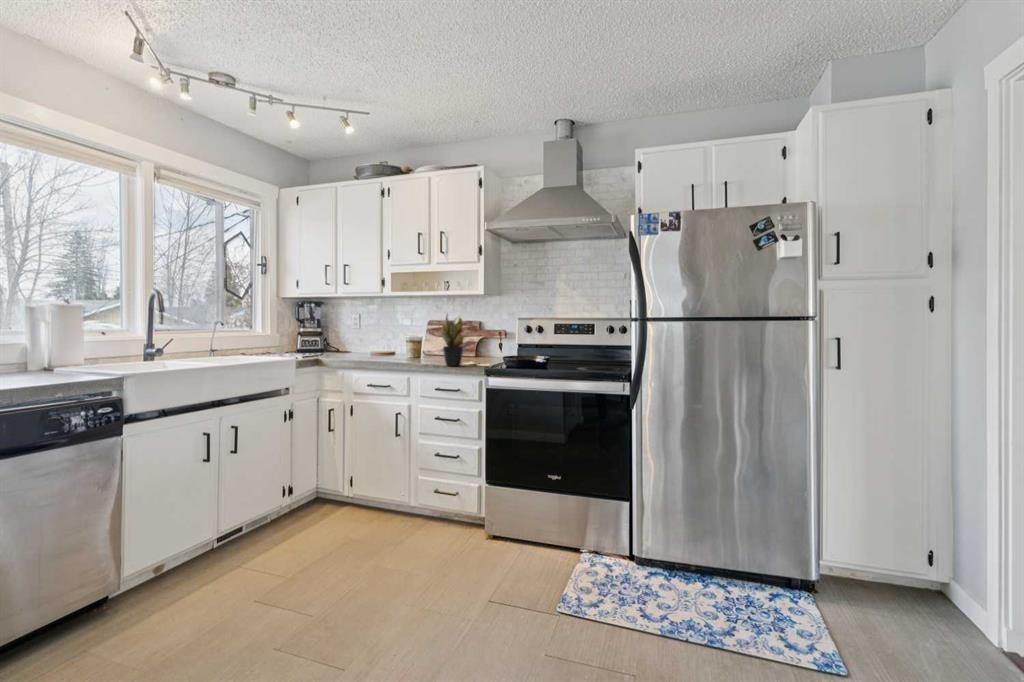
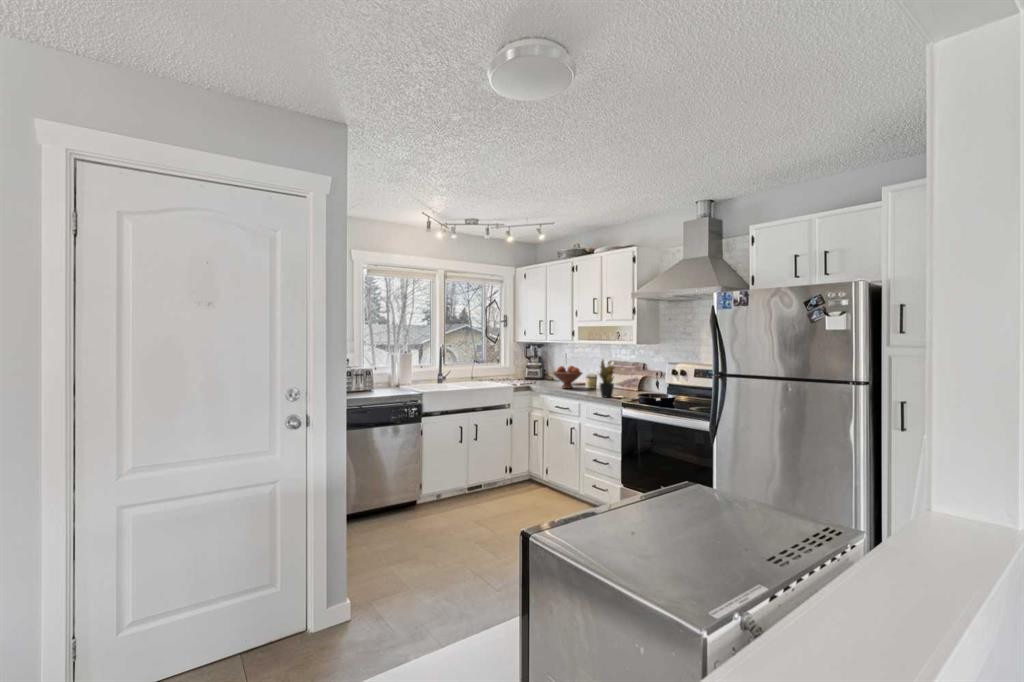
fruit bowl: none [357,327,401,359] -> present [553,366,582,388]

